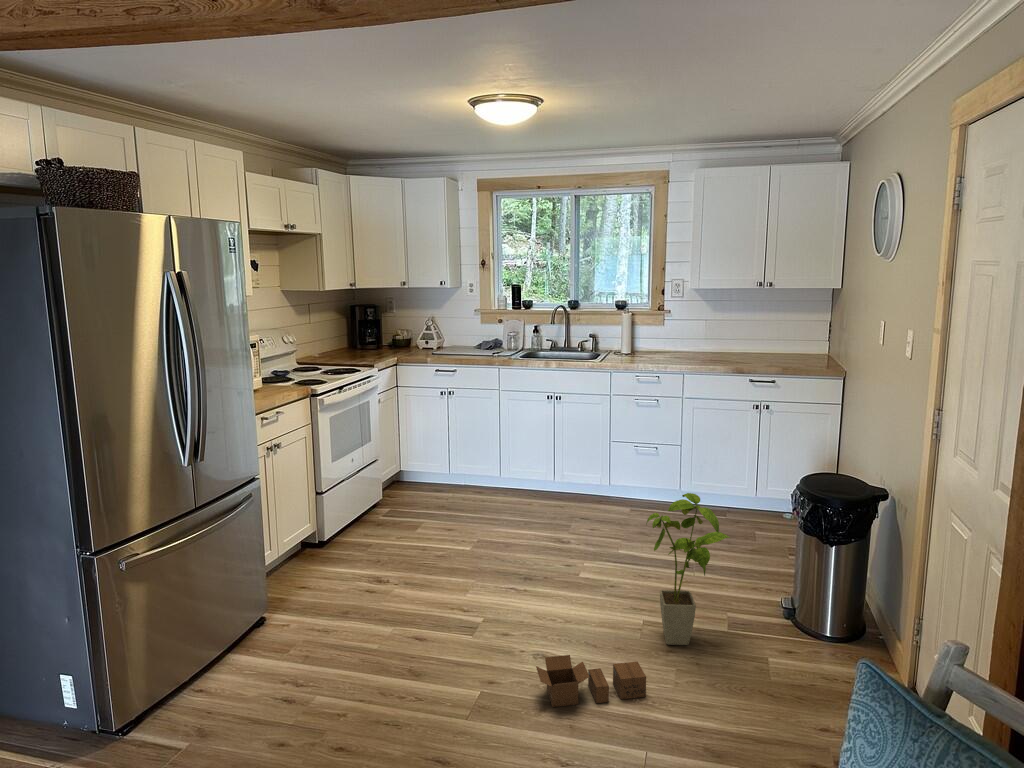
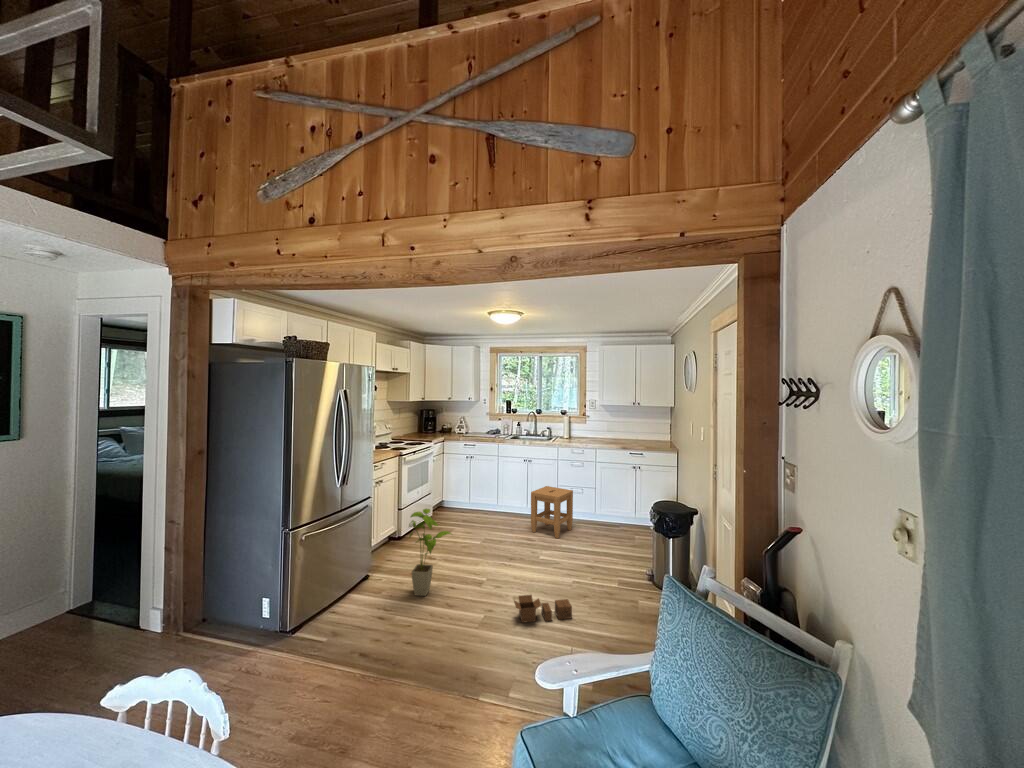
stool: none [561,443,639,537] -> present [531,486,573,538]
house plant: present [646,493,730,645] -> present [409,509,451,596]

